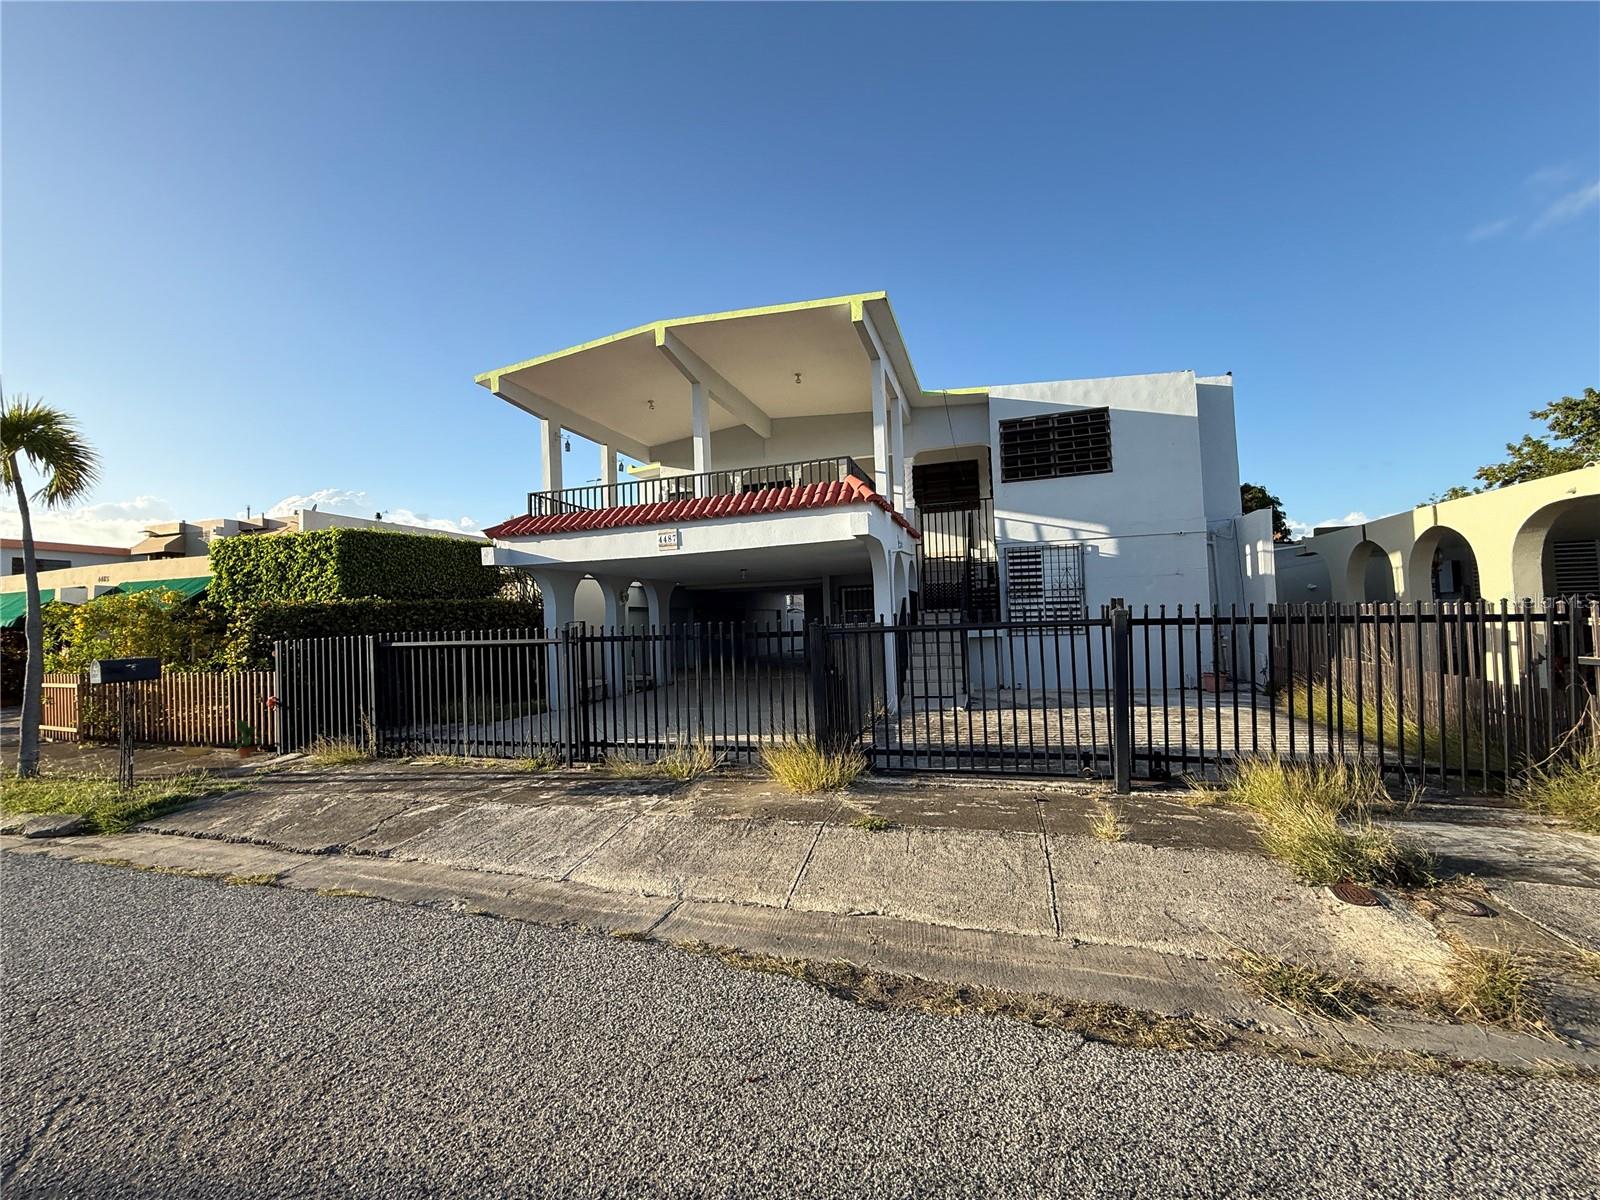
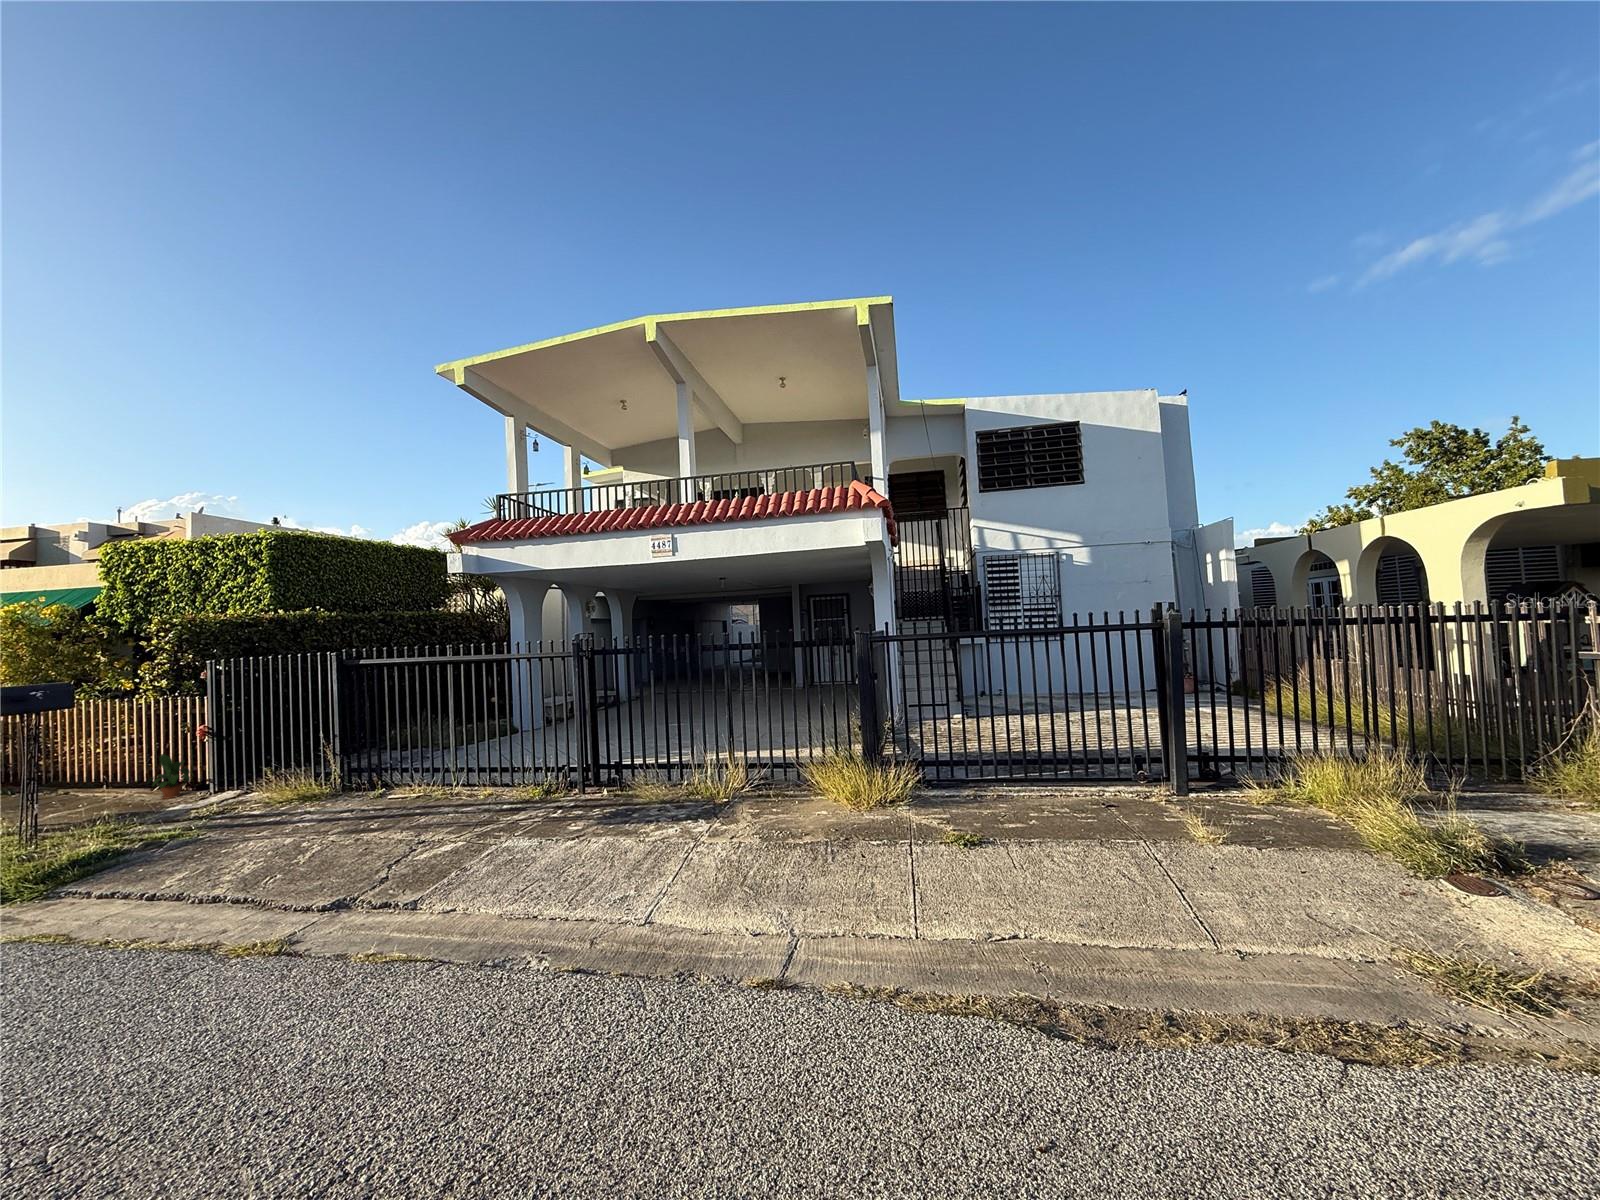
basket: present [182,736,214,756] -> none [84,771,127,799]

